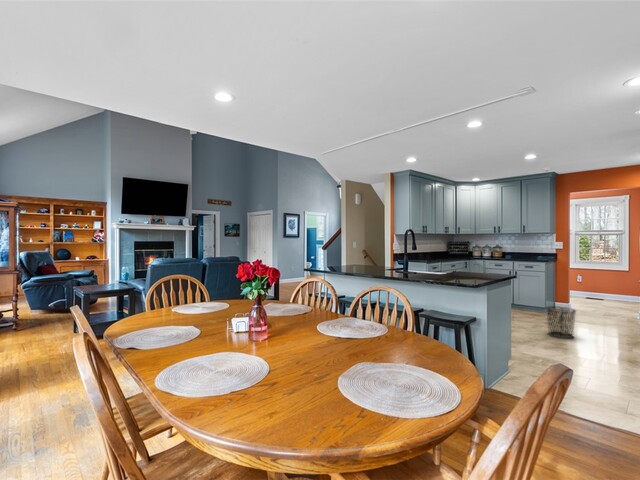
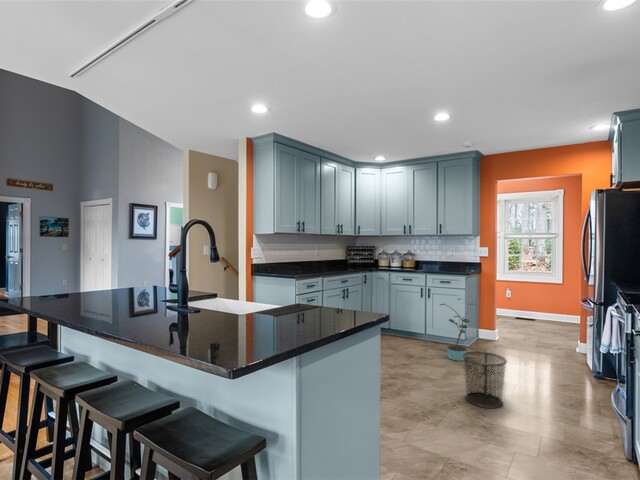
potted plant: none [525,277,554,318] -> present [440,299,471,361]

